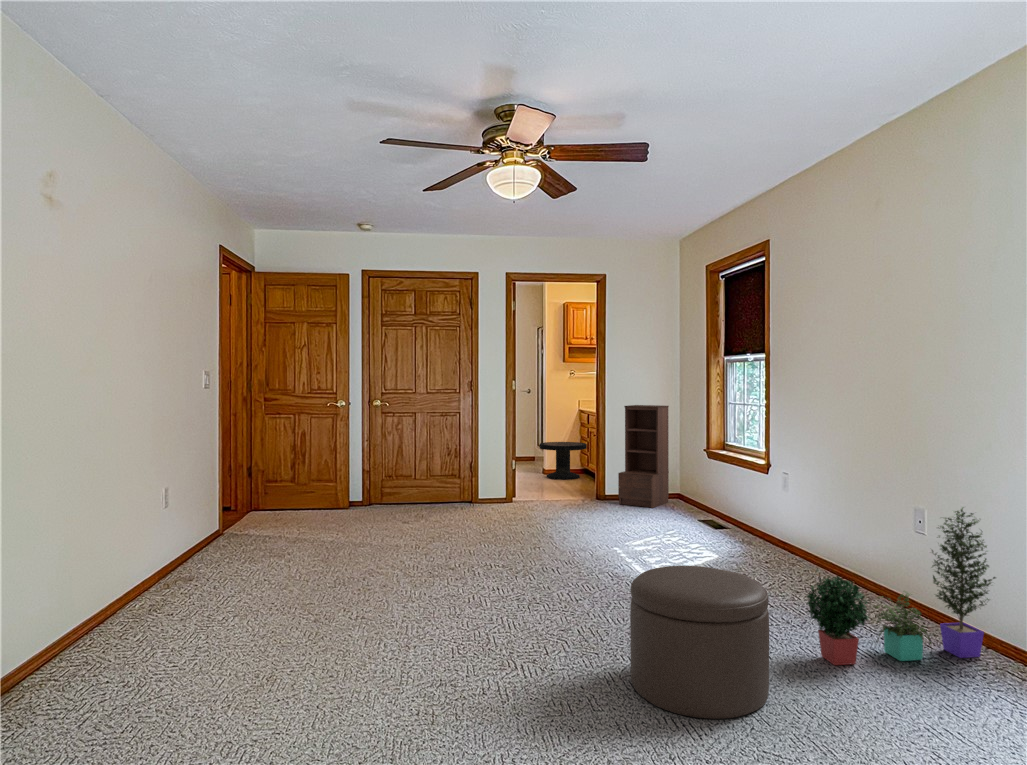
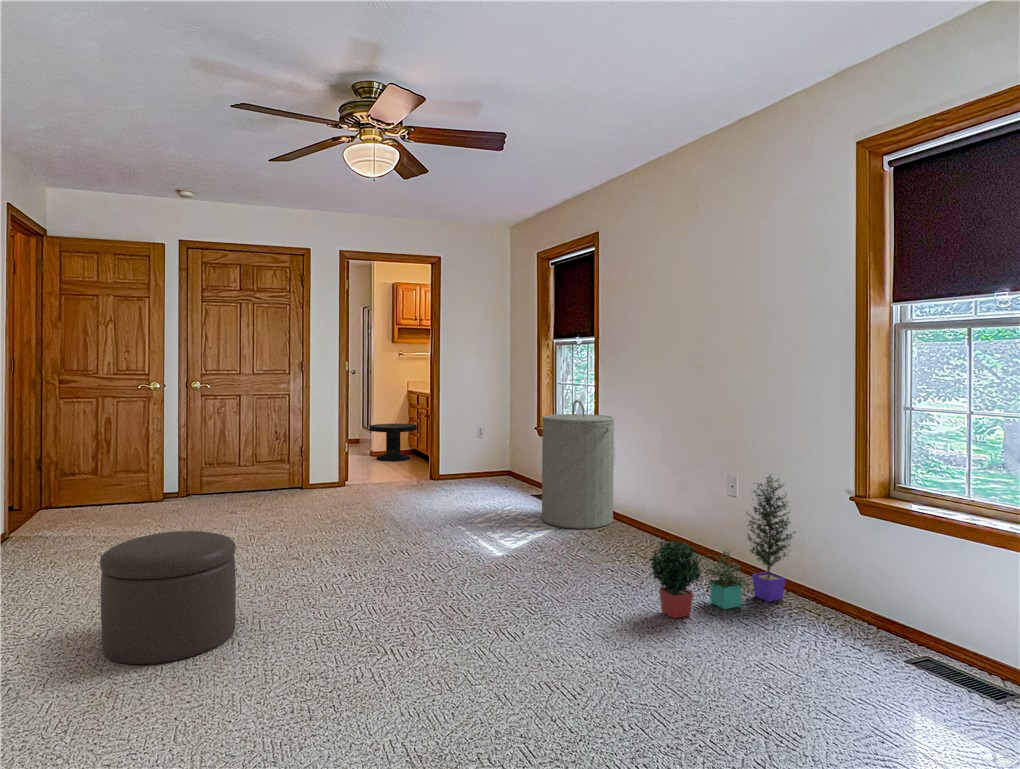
bookshelf: present [618,405,669,508] -> none [453,387,501,485]
laundry hamper: none [704,419,786,559] -> present [542,400,614,529]
ottoman: present [630,566,769,719] -> present [100,531,236,664]

